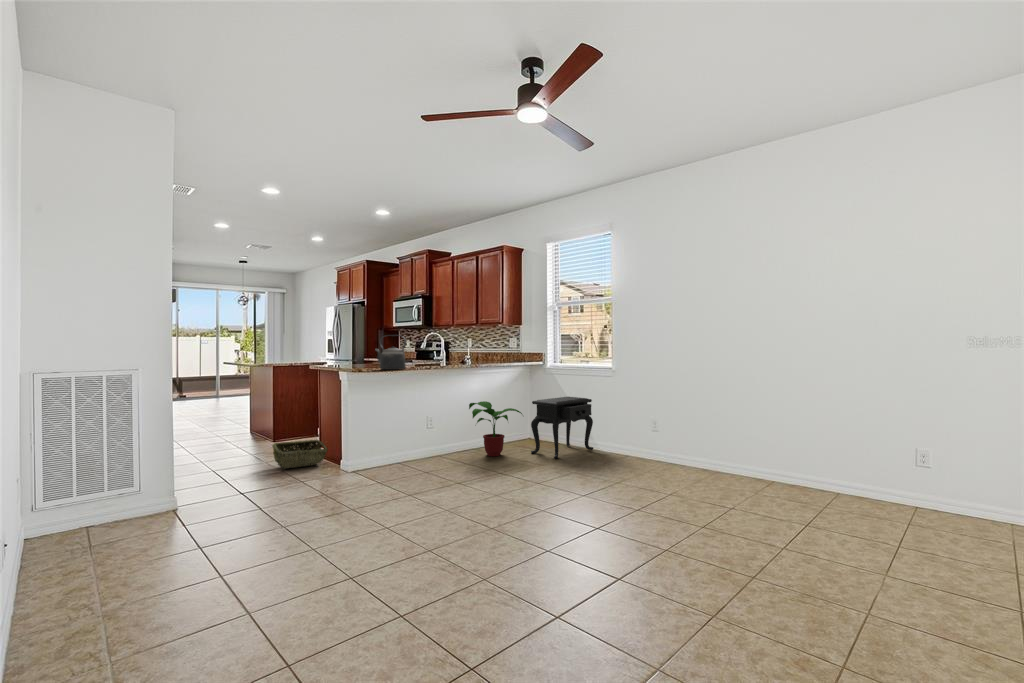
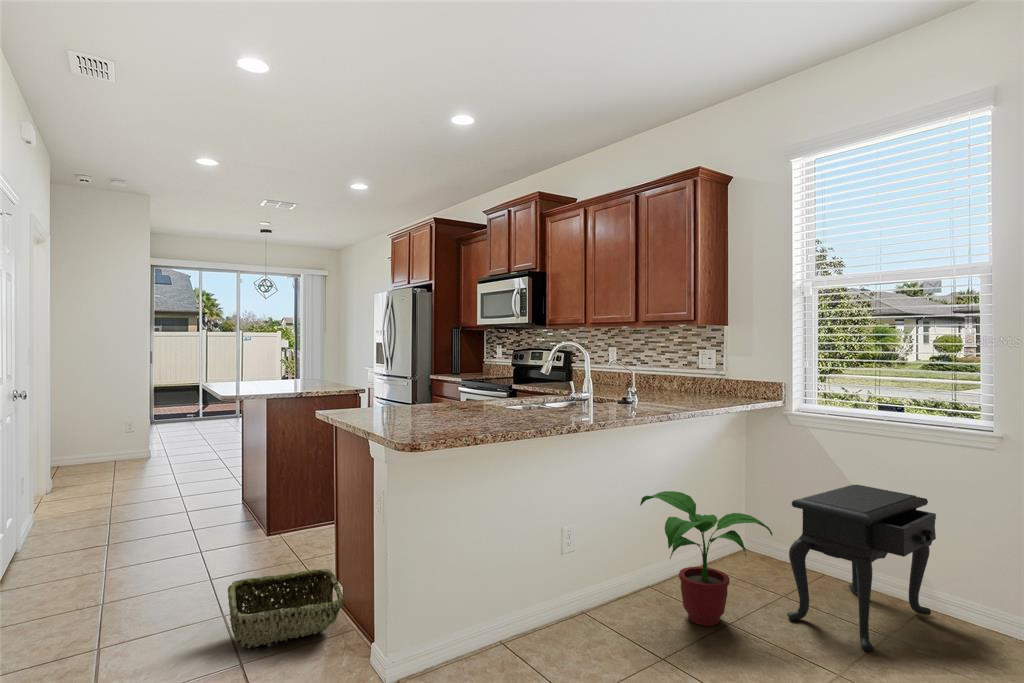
kettle: present [375,335,406,370] -> none [448,351,520,435]

